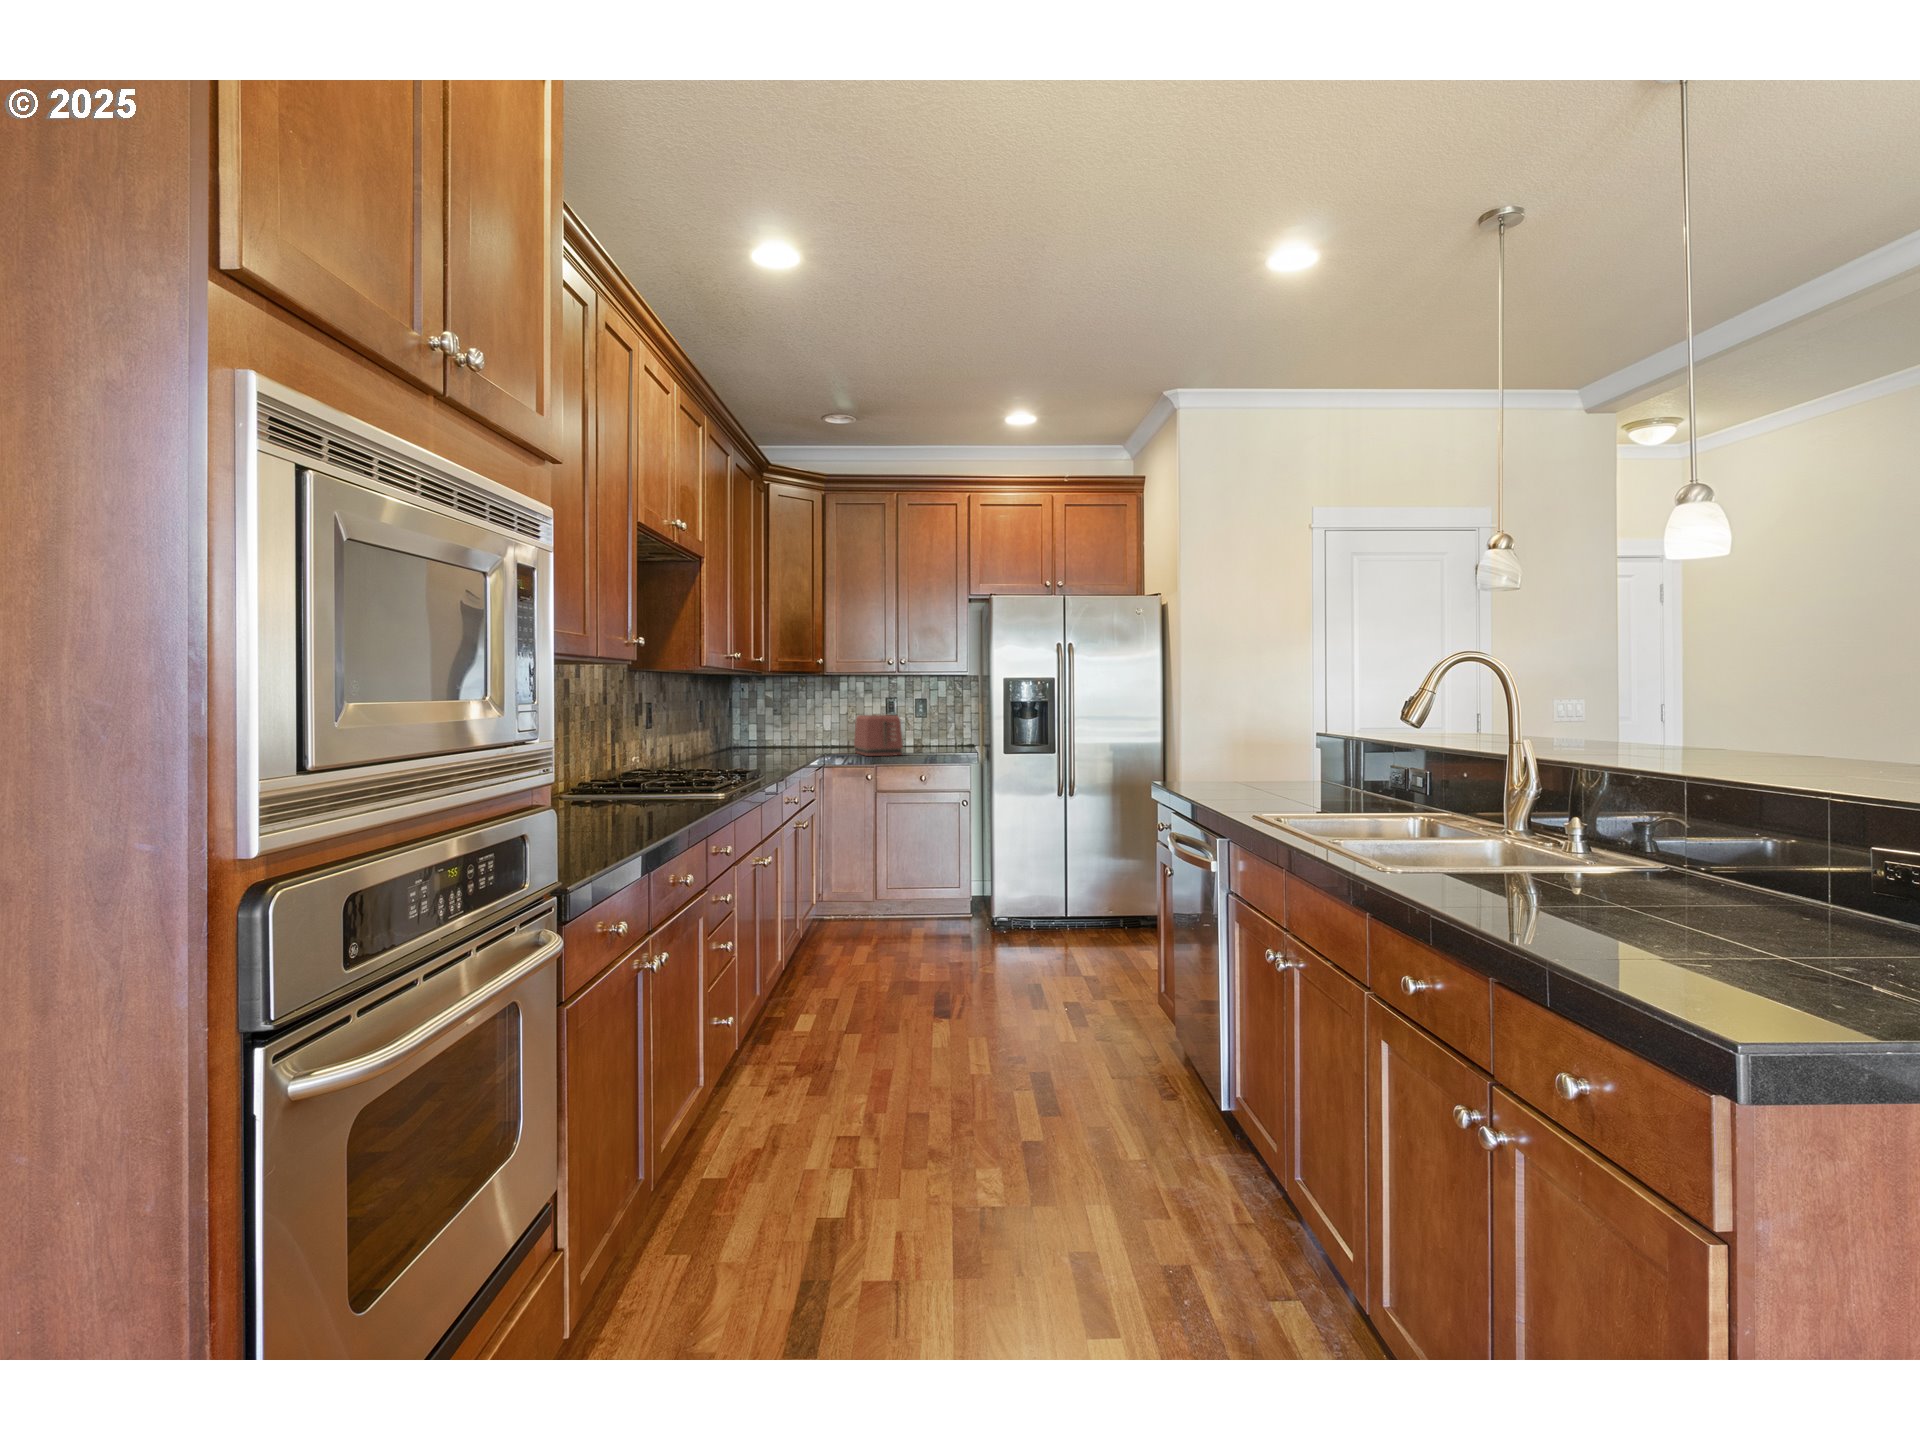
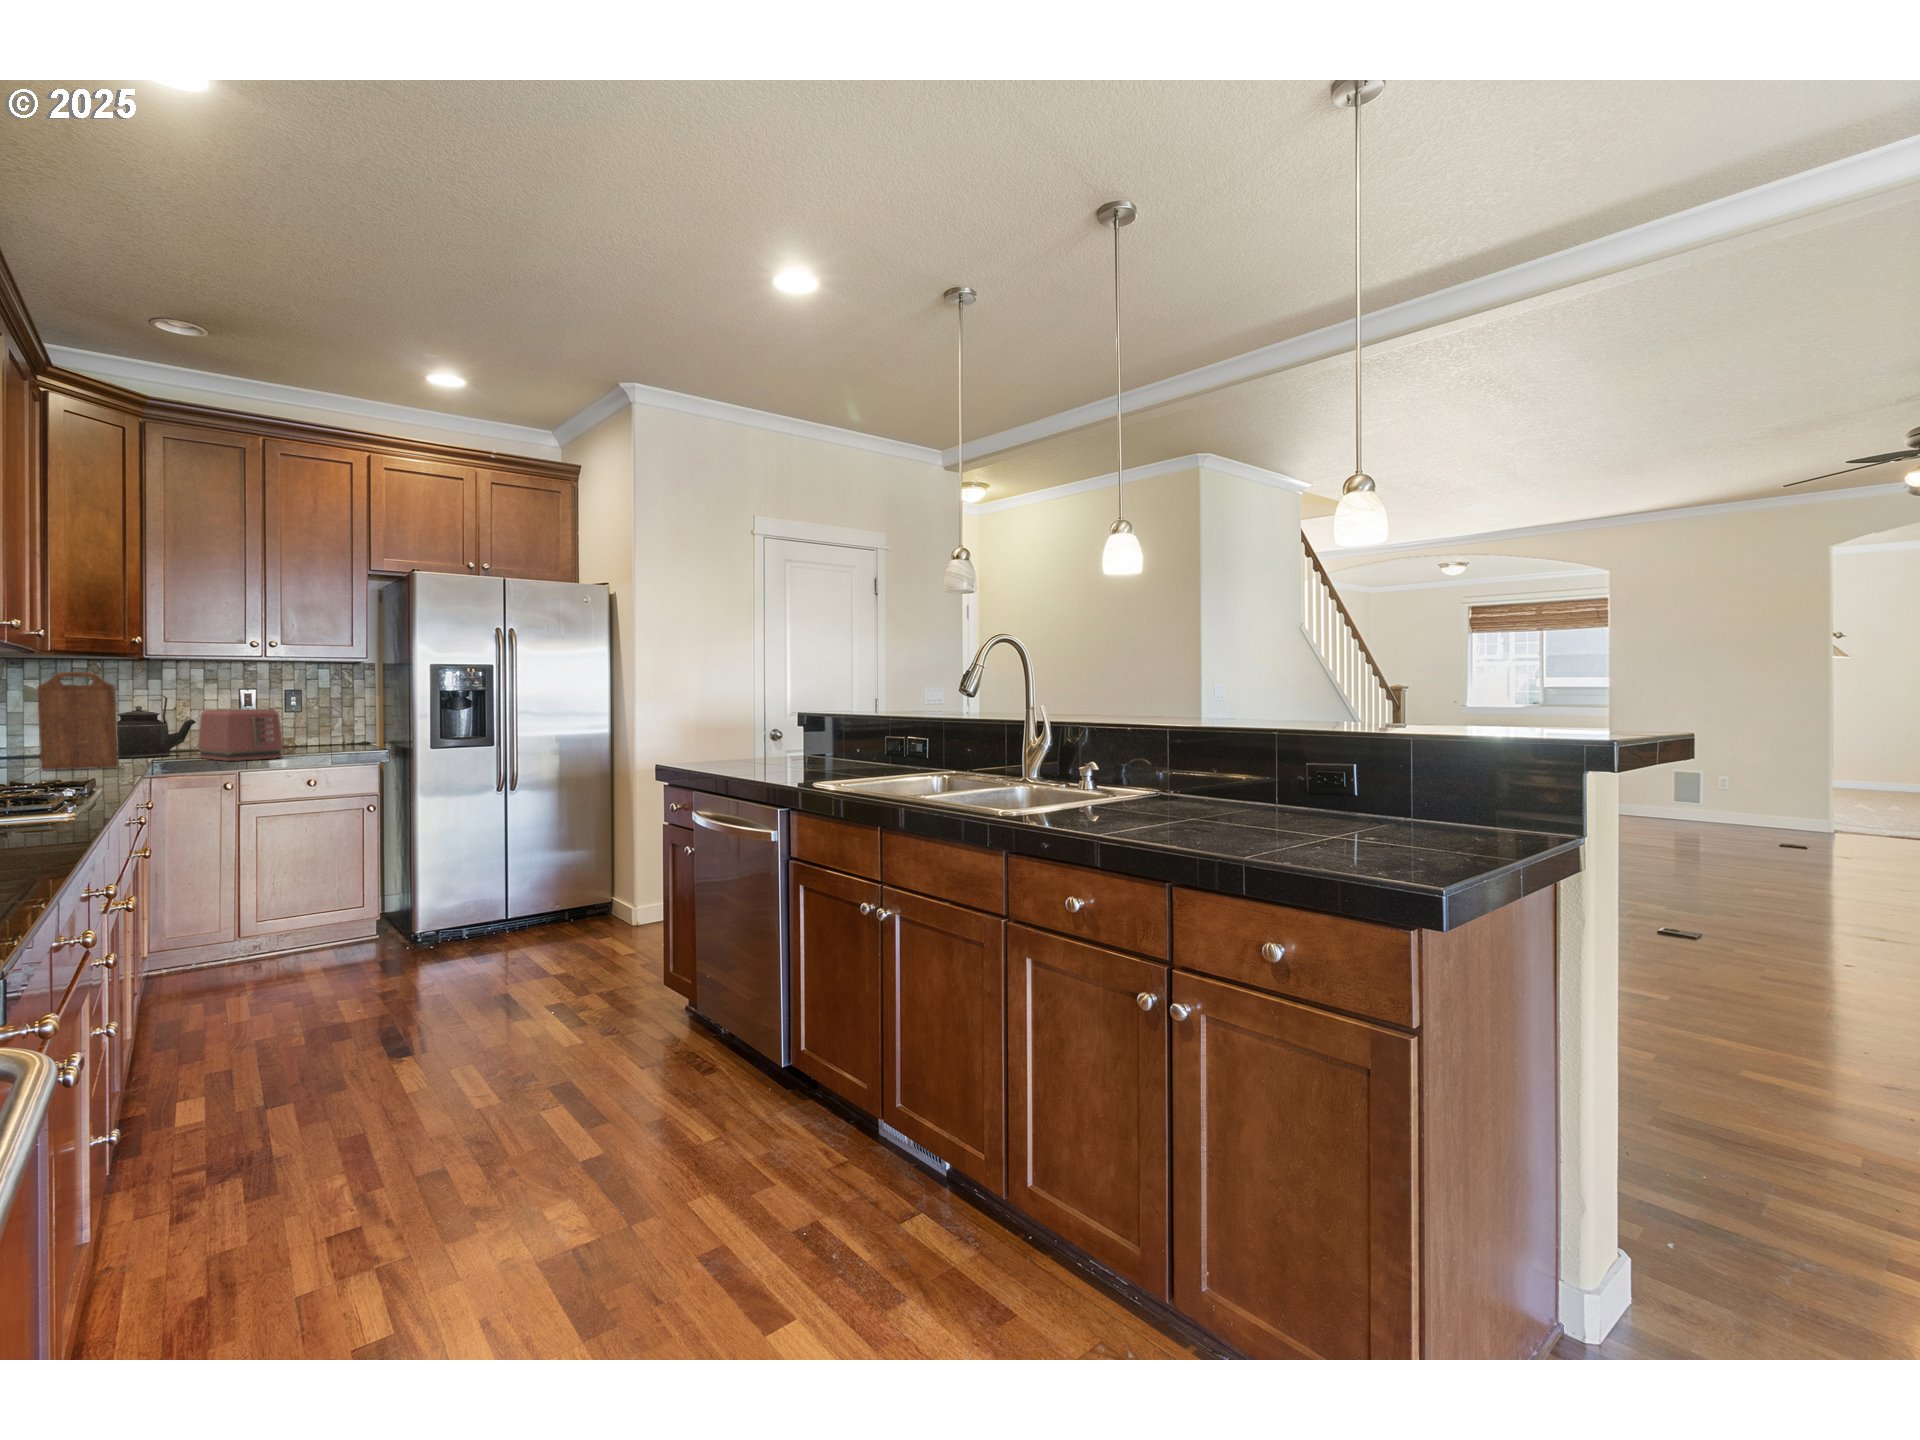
cutting board: none [762,687,803,758] -> present [37,672,119,770]
kettle: none [808,703,858,751] -> present [116,695,196,758]

